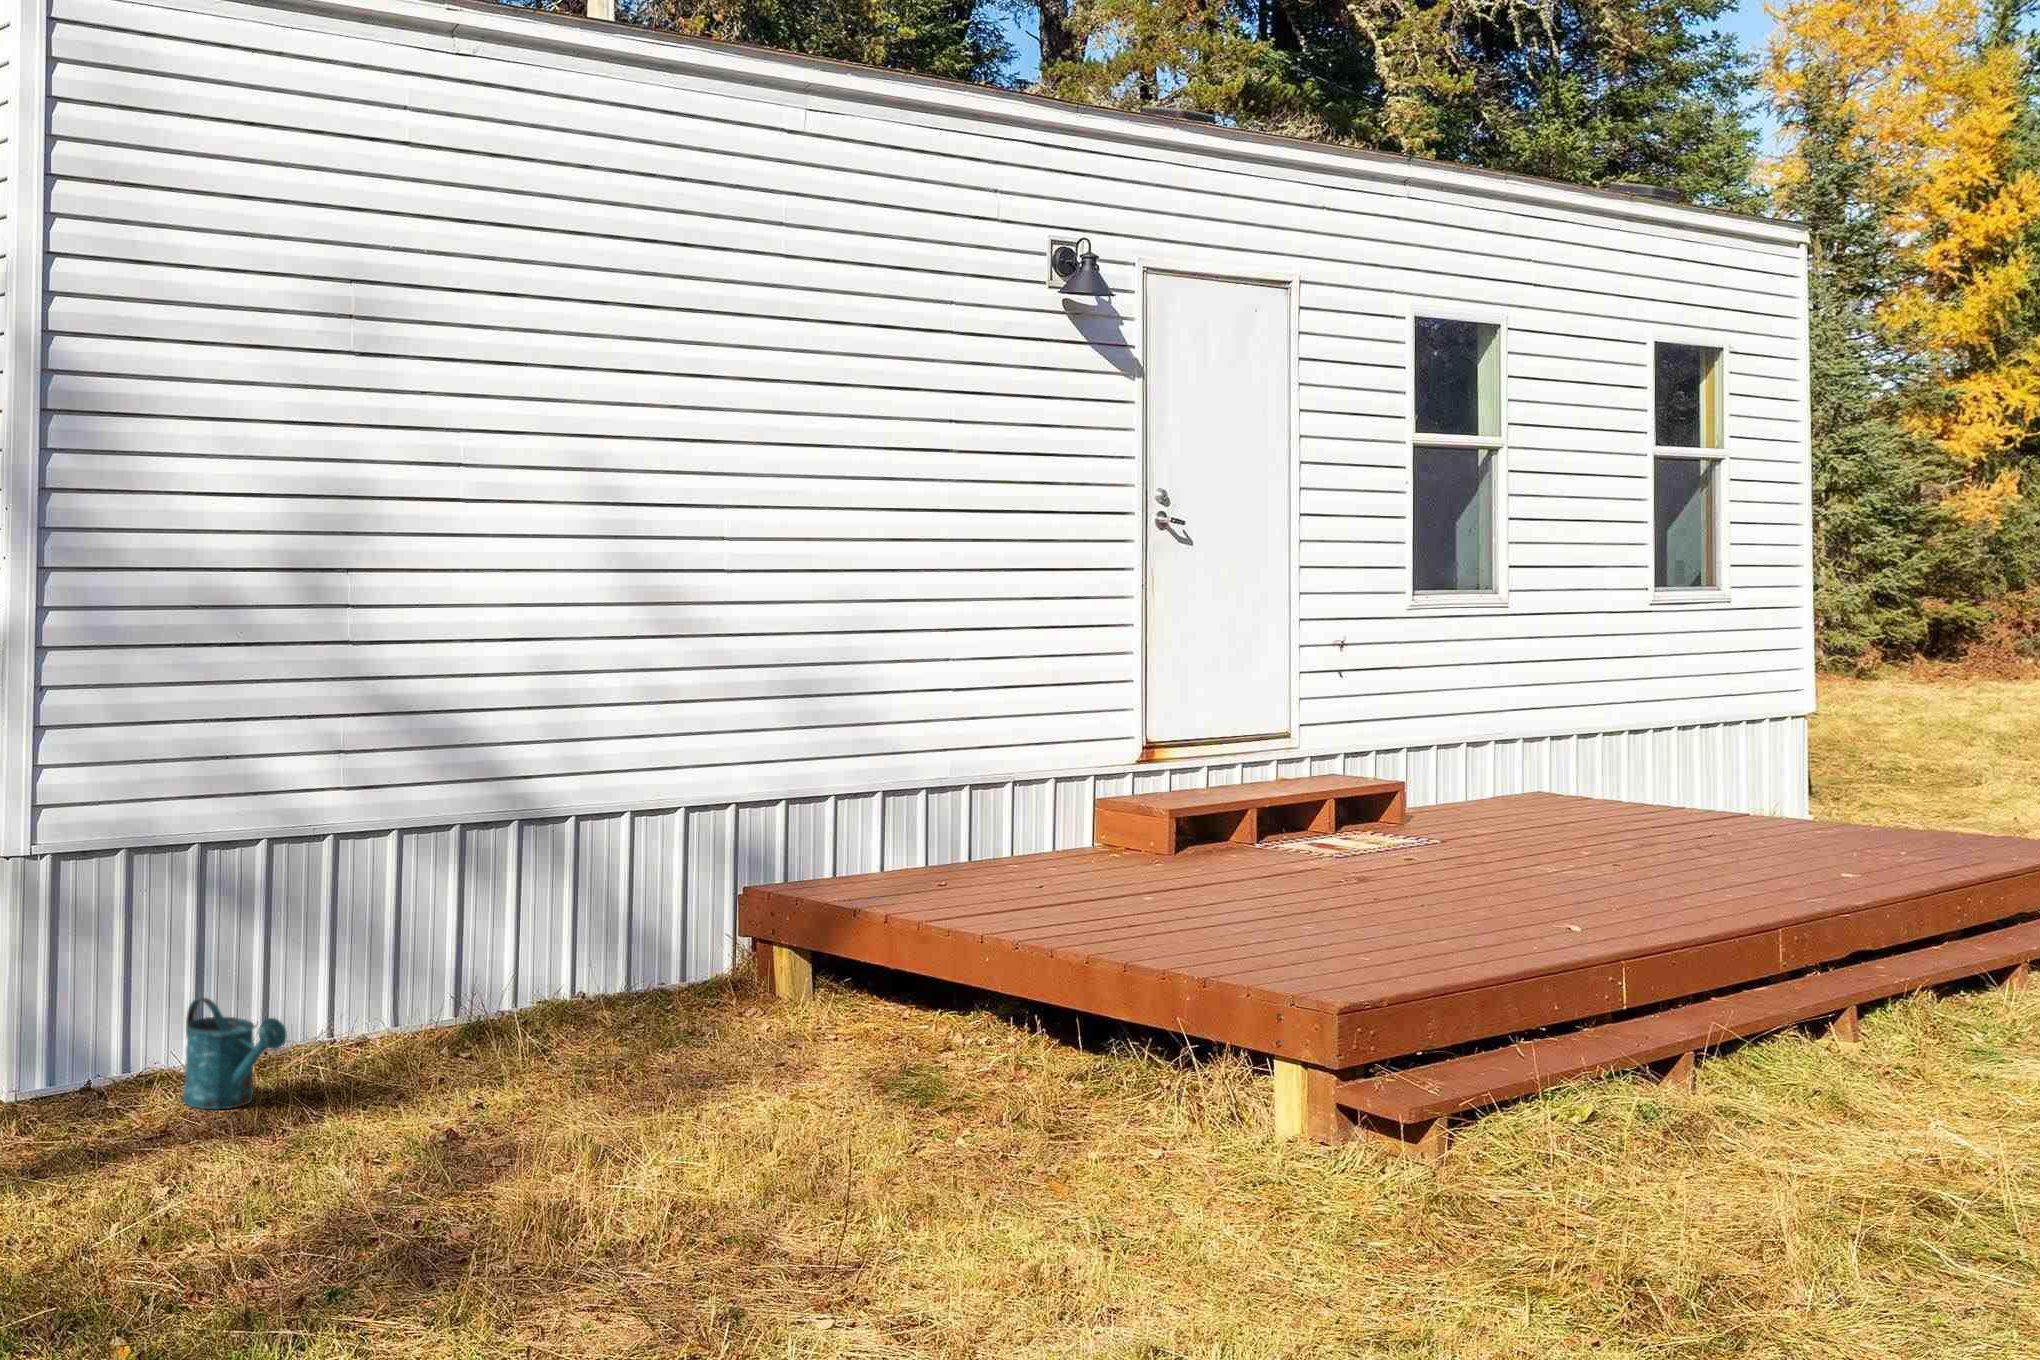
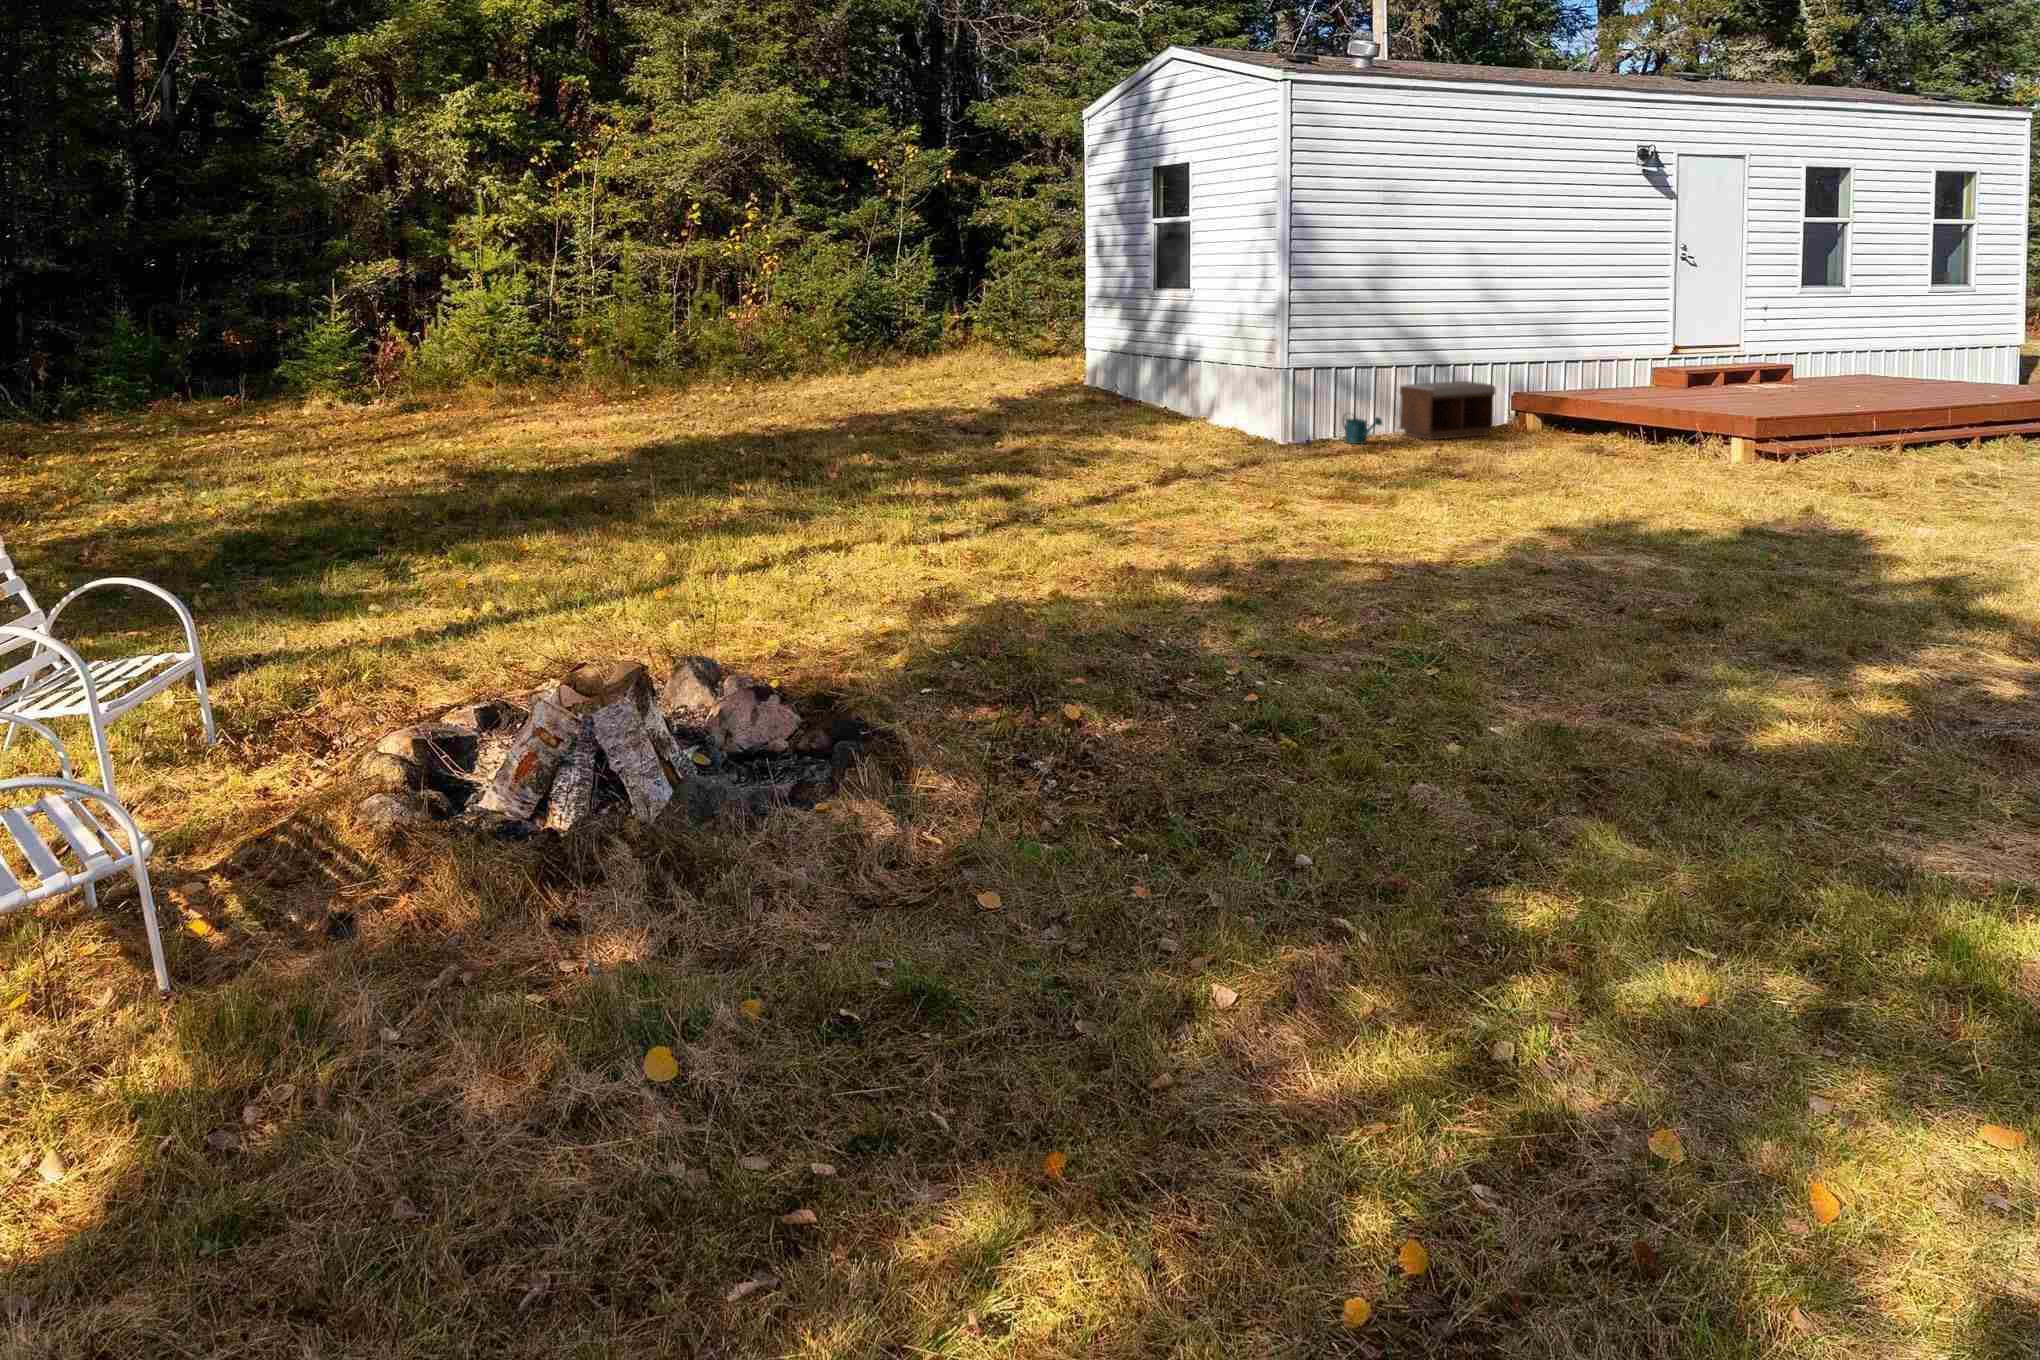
bench: none [390,866,672,1070] -> present [1400,381,1496,440]

